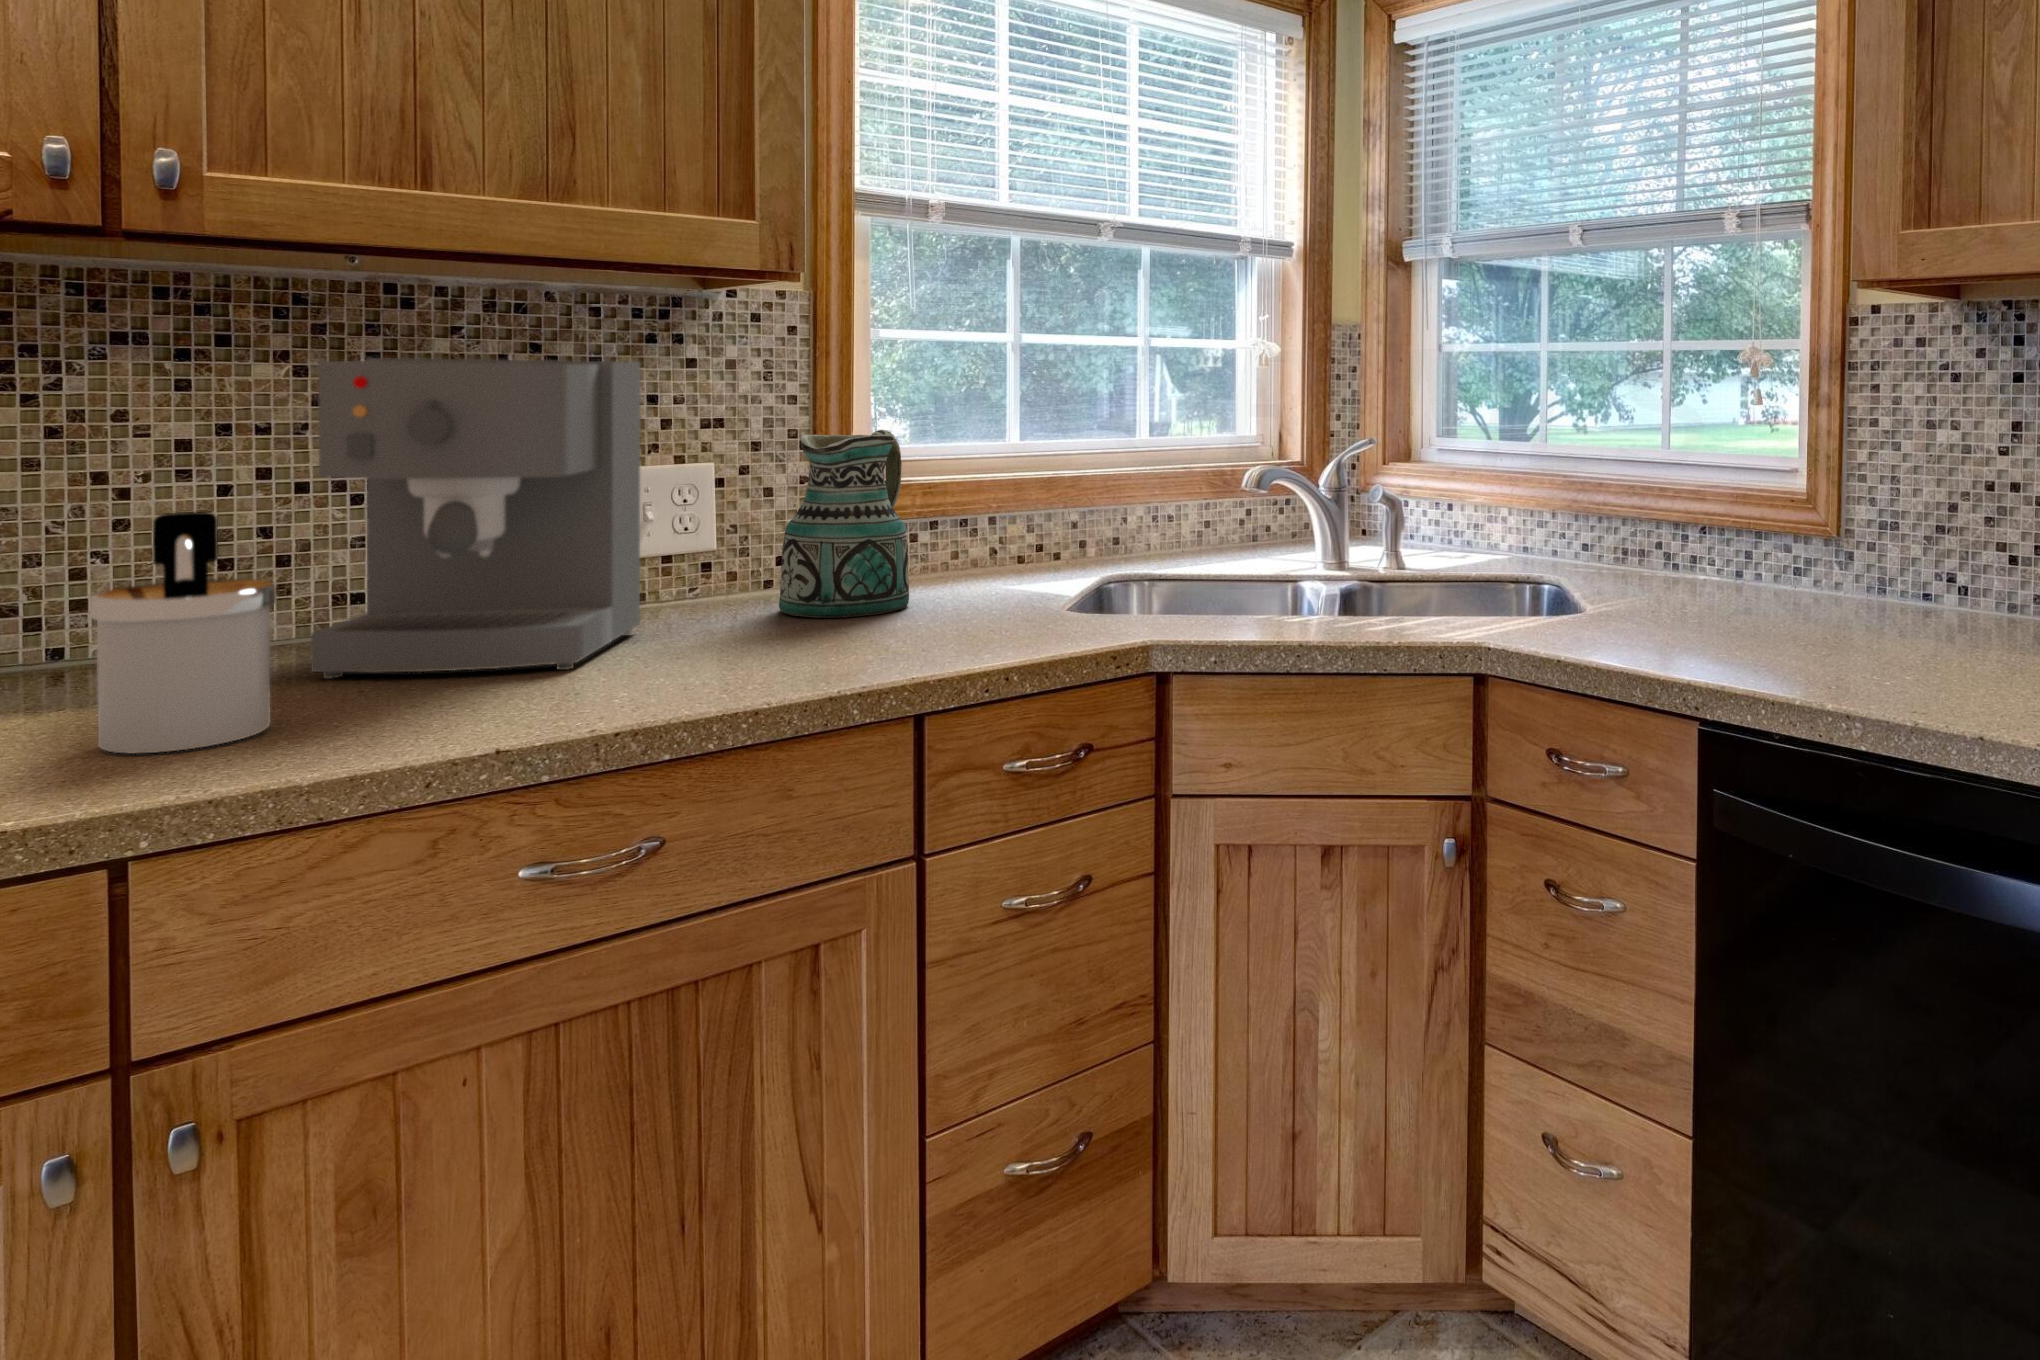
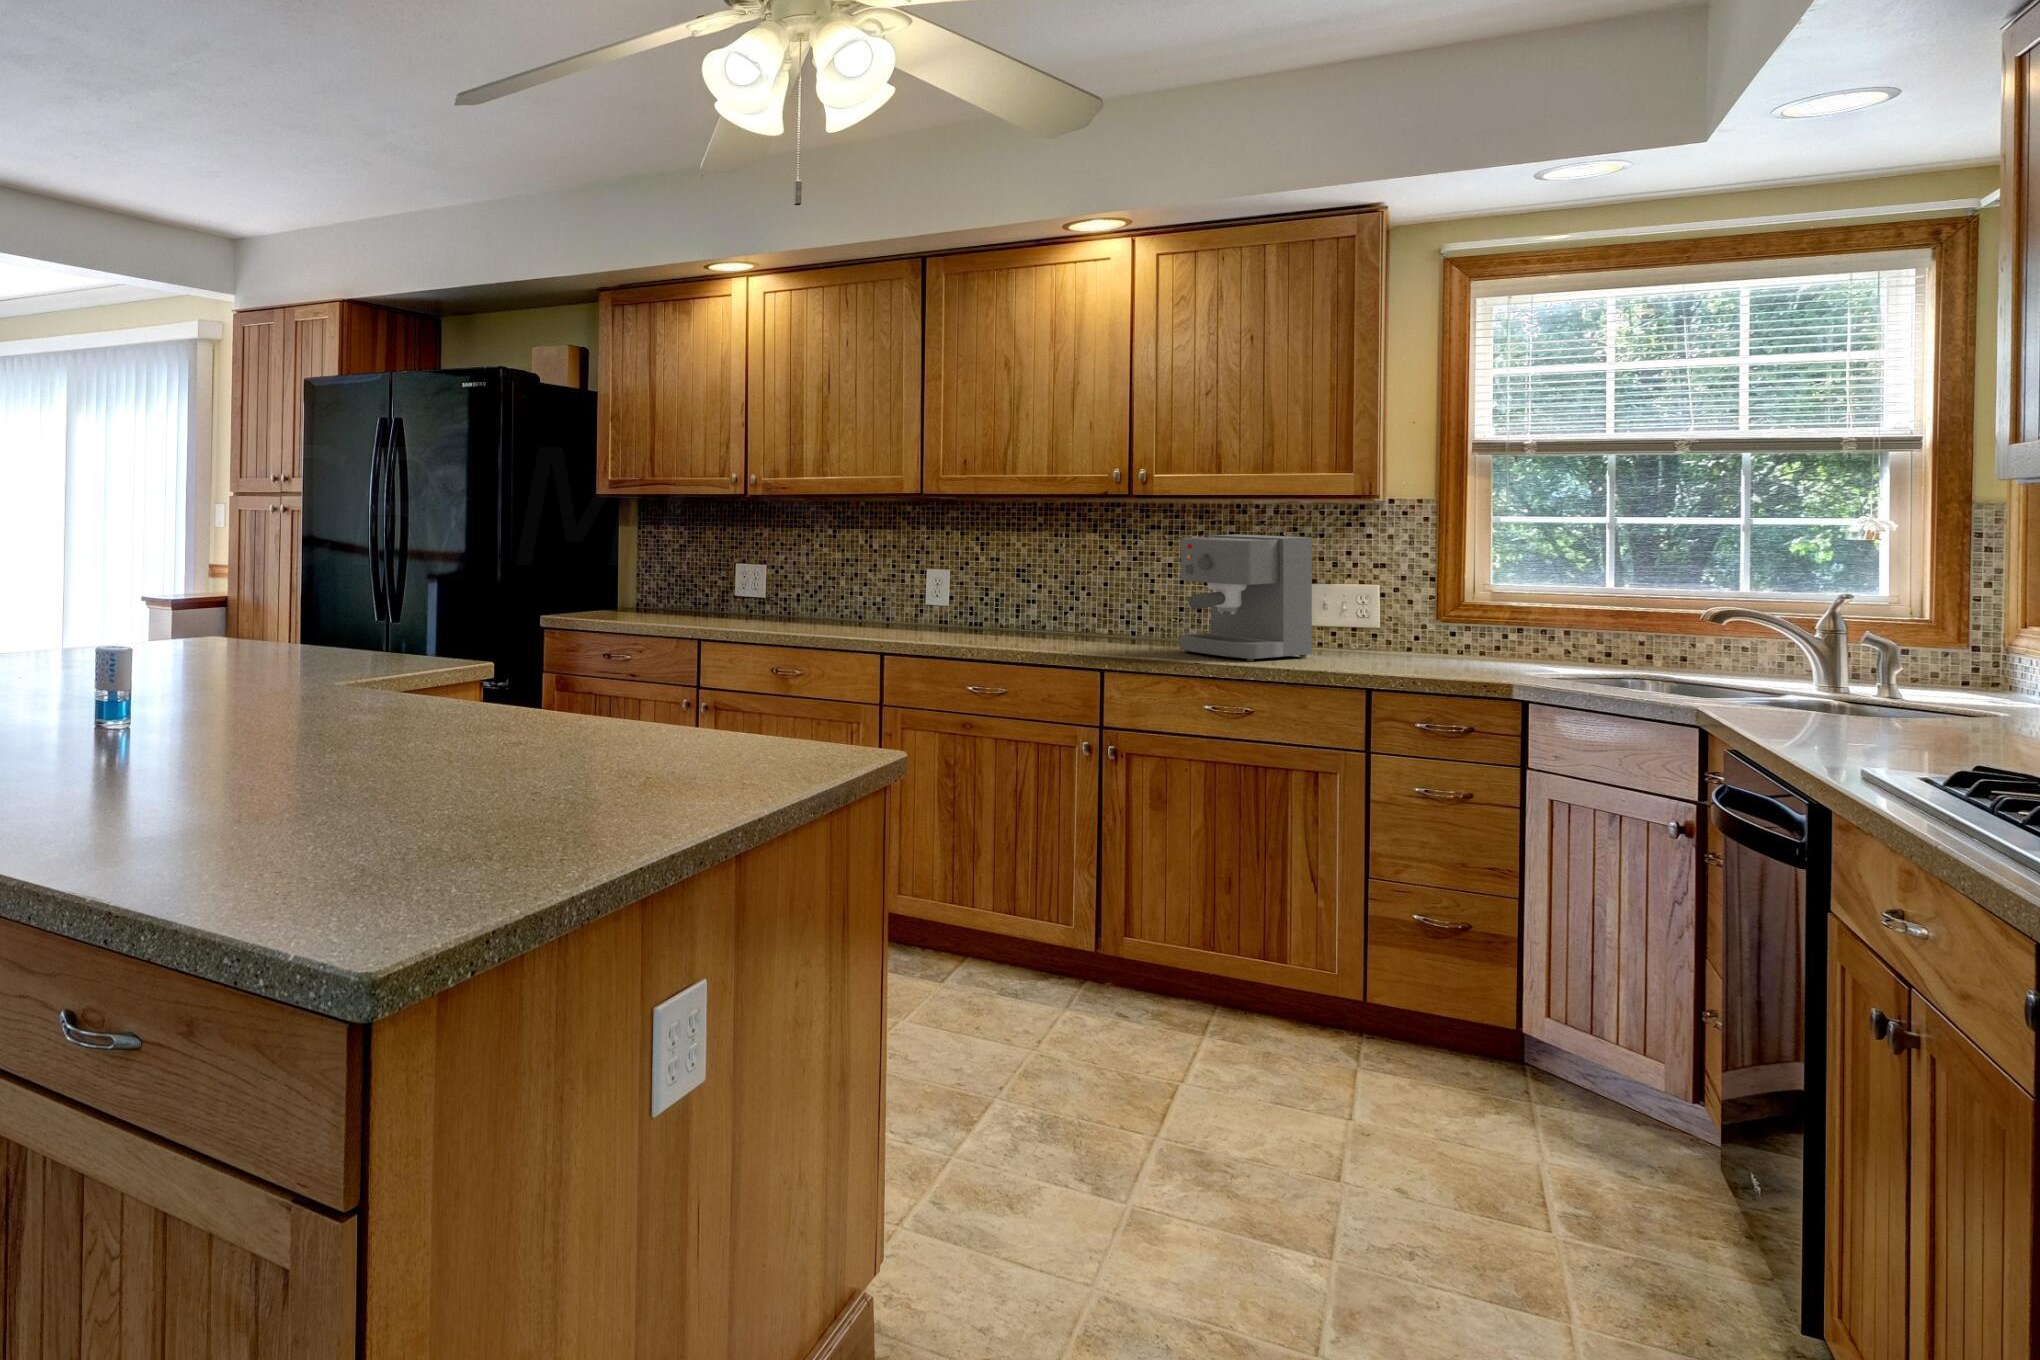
ceramic pitcher: present [779,430,909,617] -> none [1384,573,1474,668]
soap dispenser: present [90,512,276,753] -> none [1098,587,1144,659]

